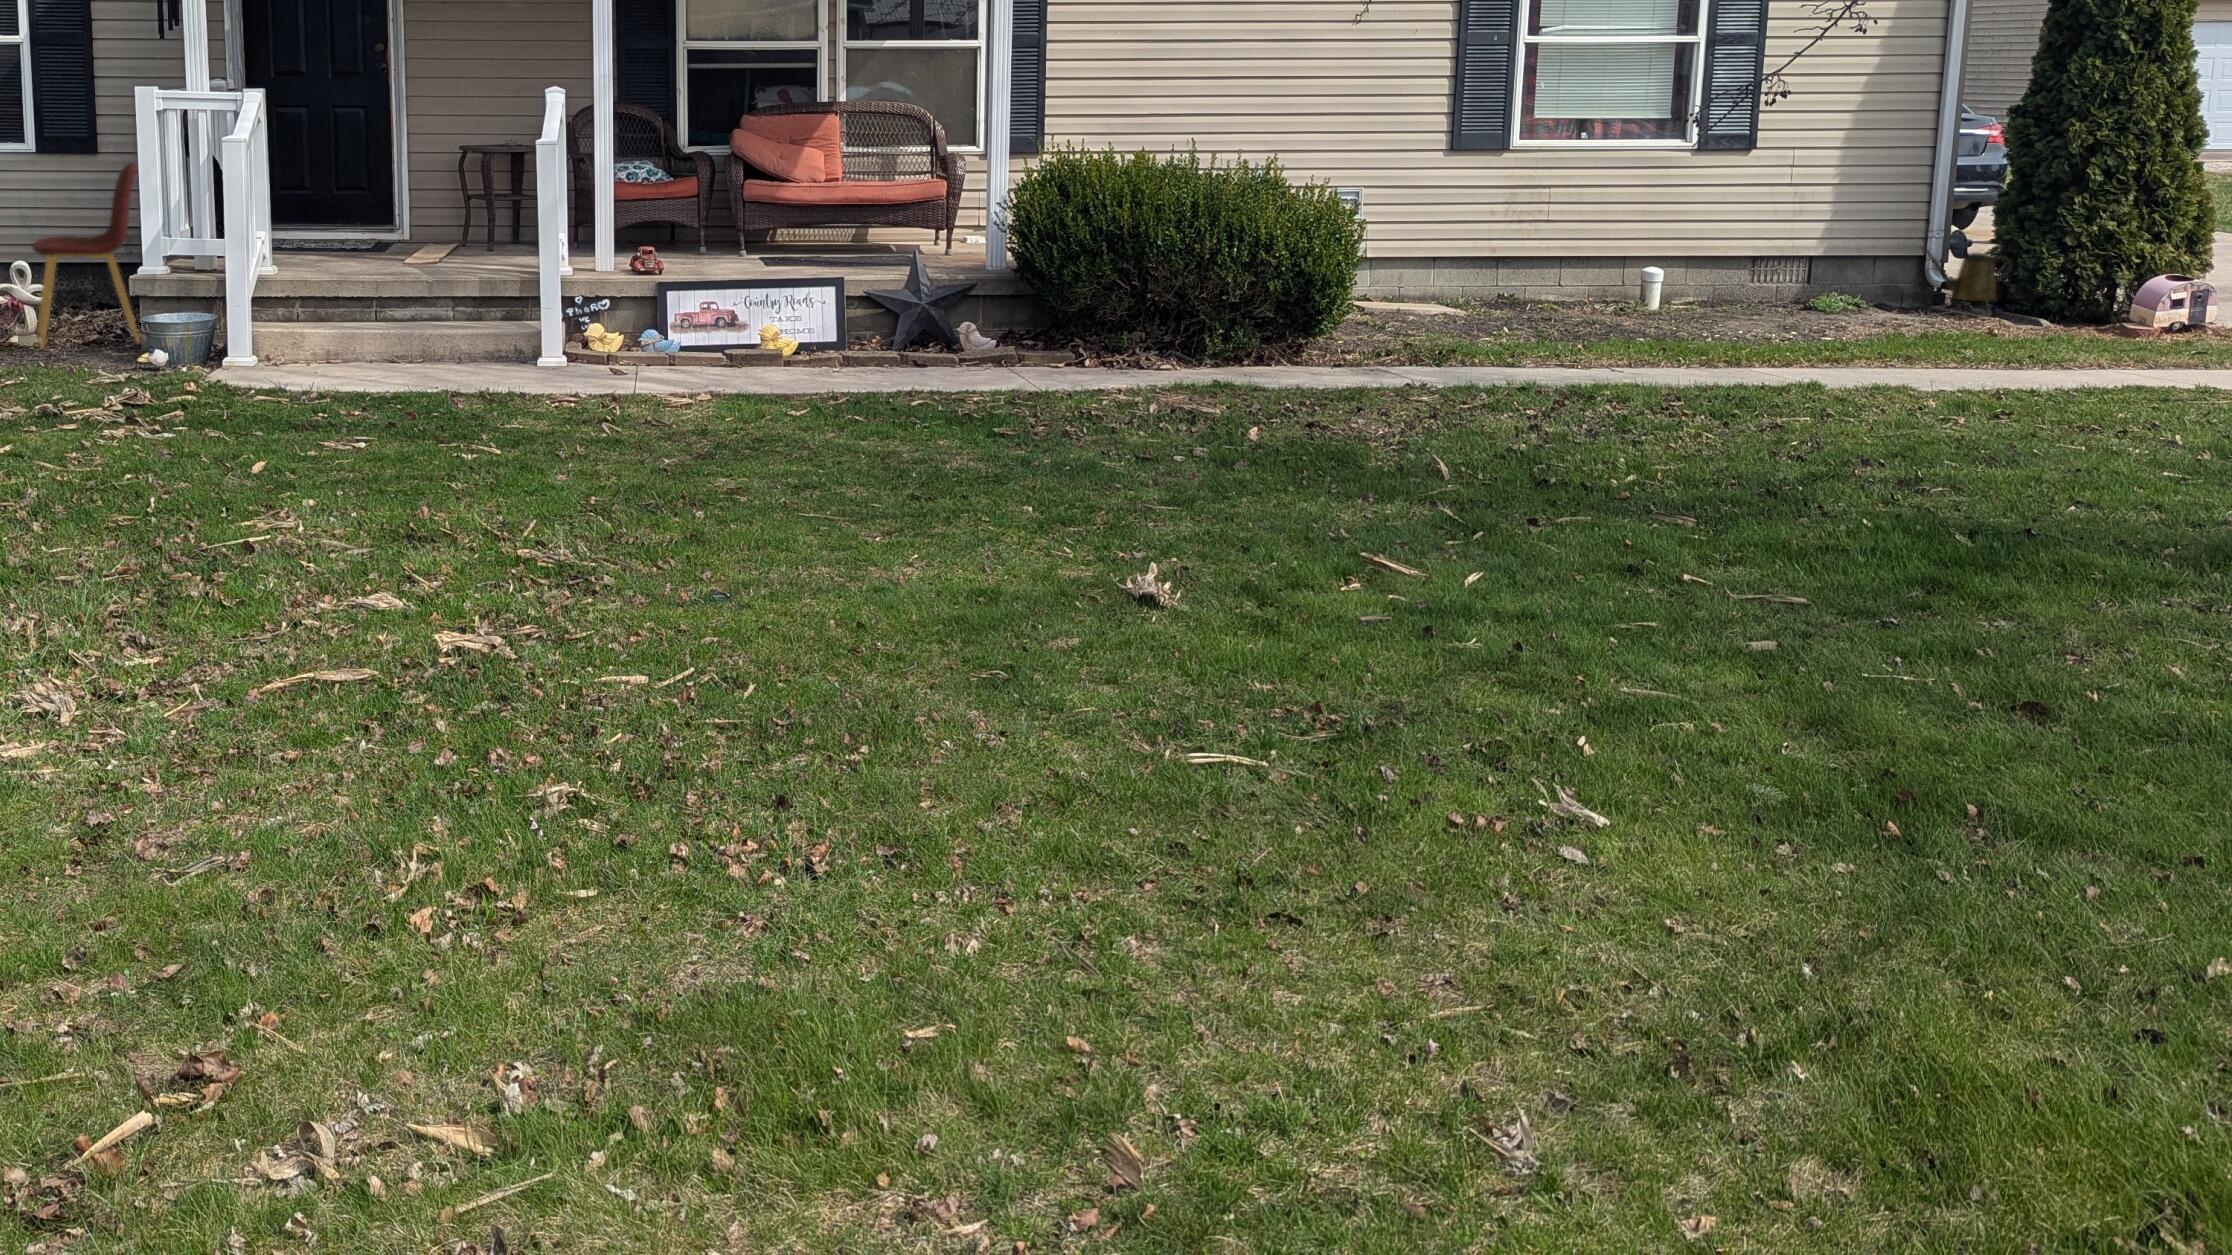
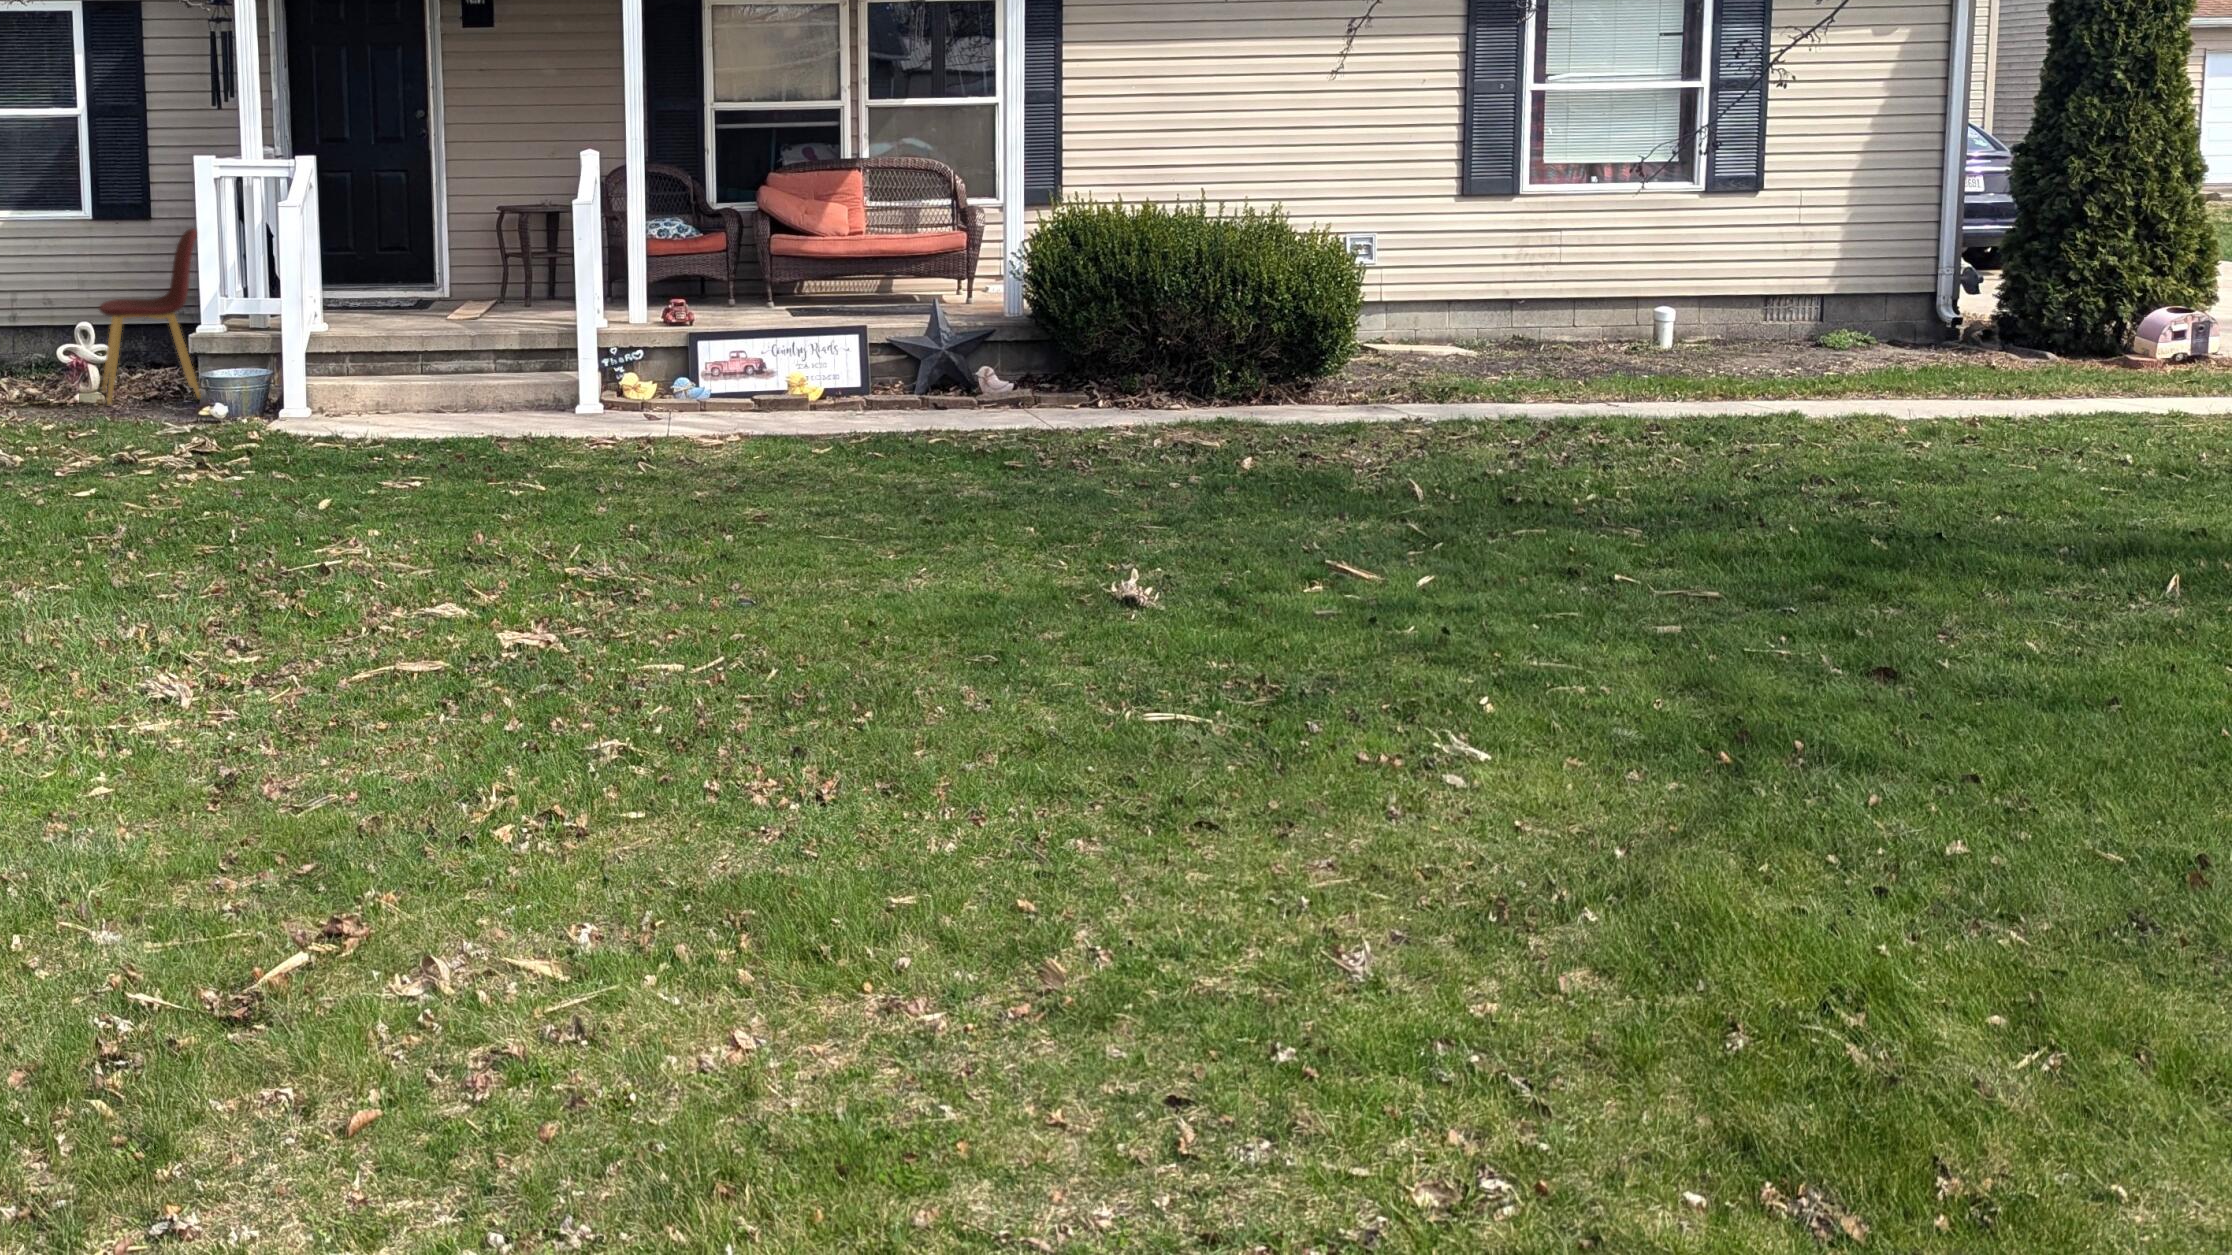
watering can: present [1922,247,2011,302] -> none [1924,282,2015,335]

